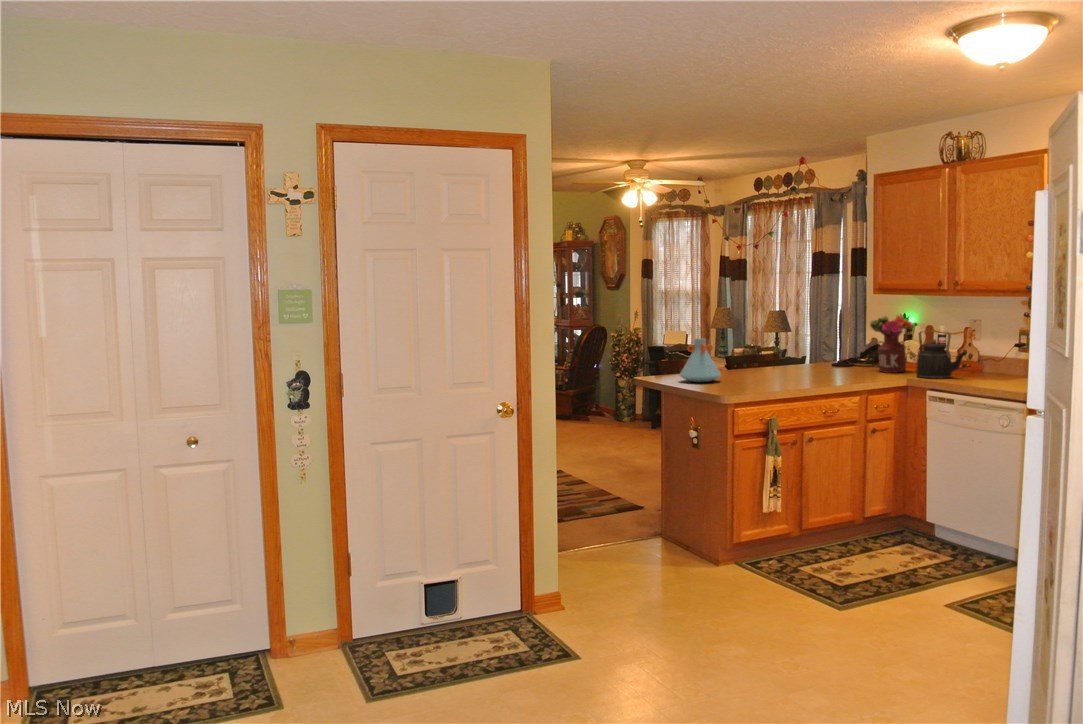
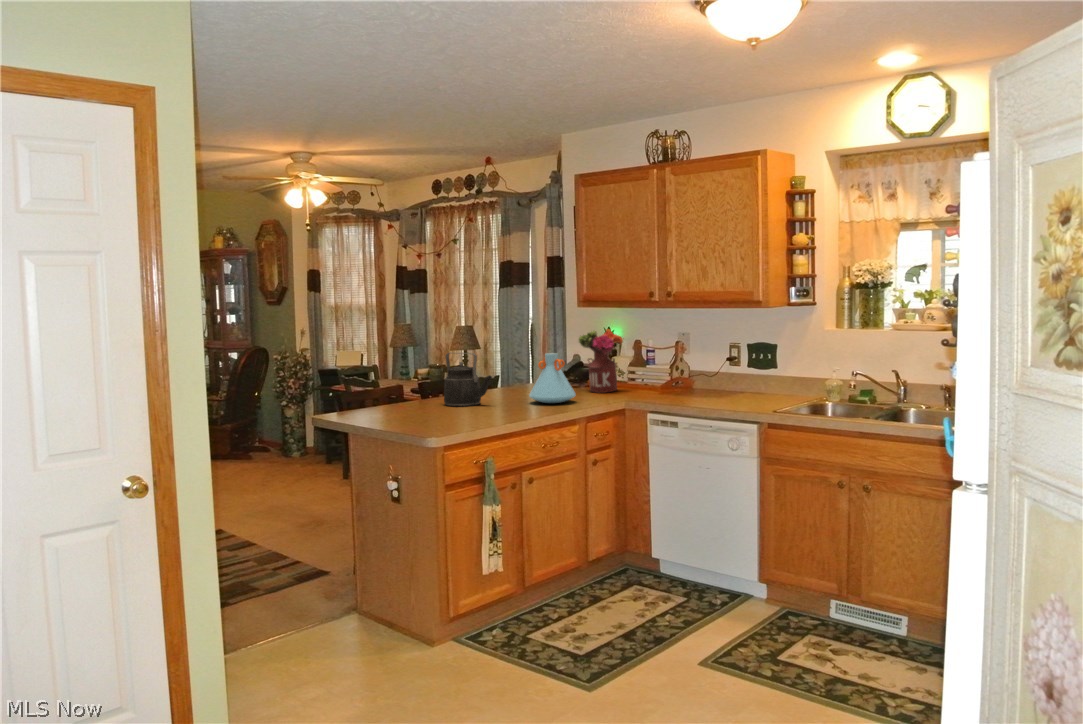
kettle: present [916,331,966,379] -> present [444,353,492,407]
vase: present [680,338,721,382] -> present [529,353,576,403]

